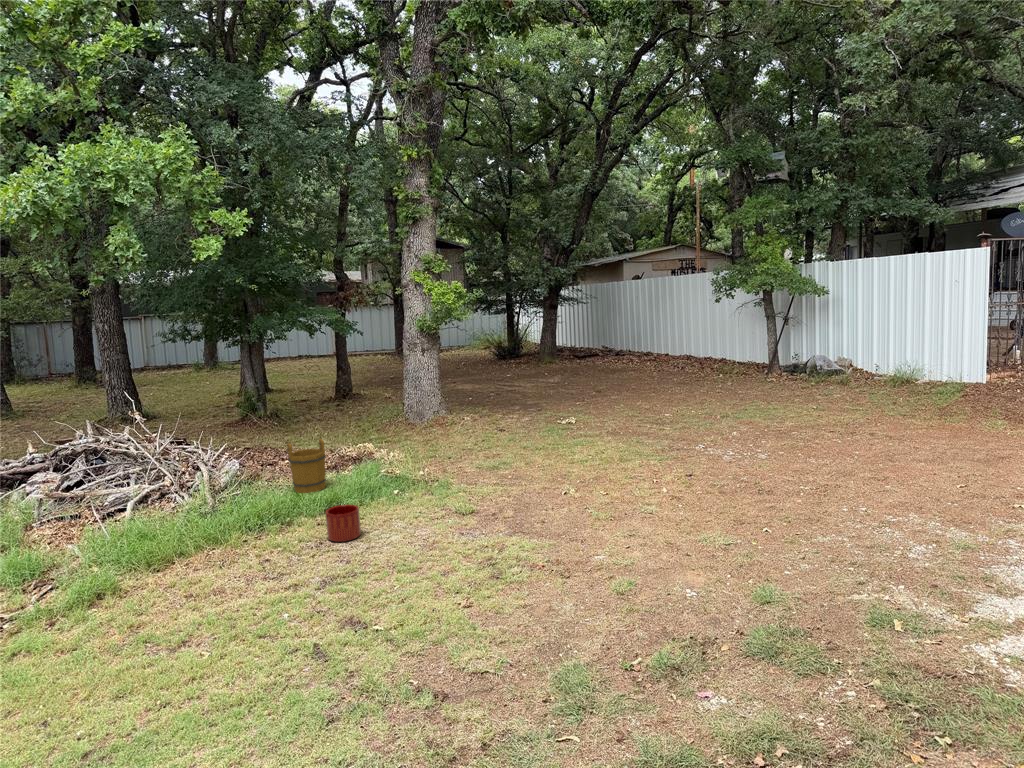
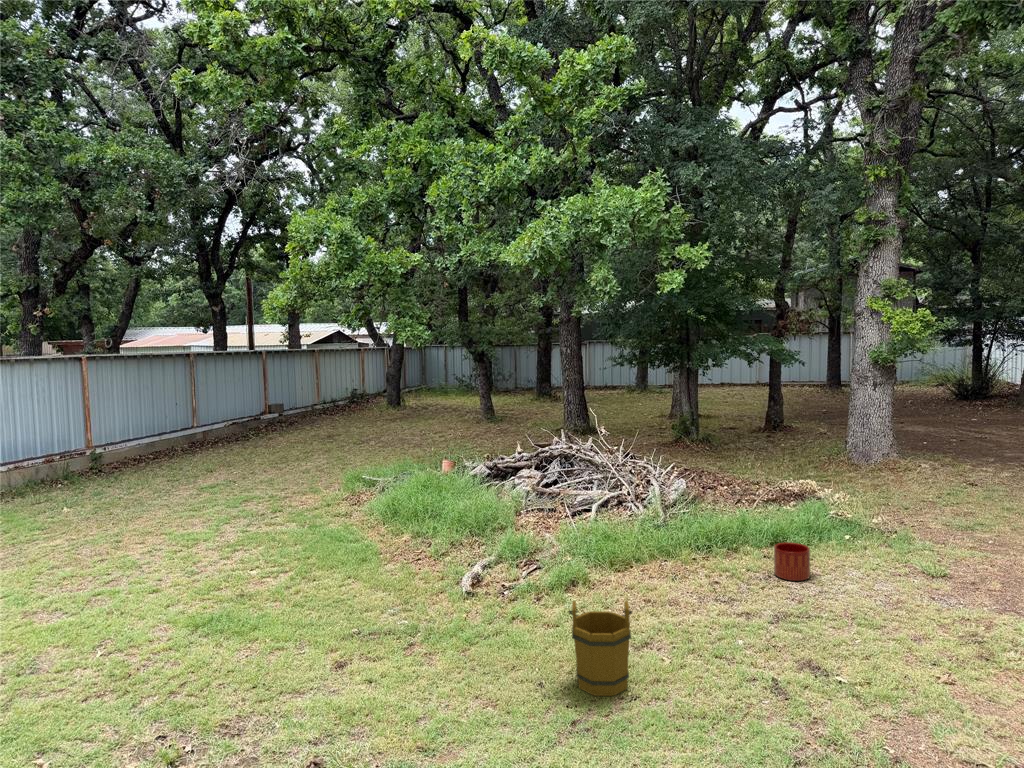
bucket: present [286,439,326,493] -> present [569,601,632,696]

